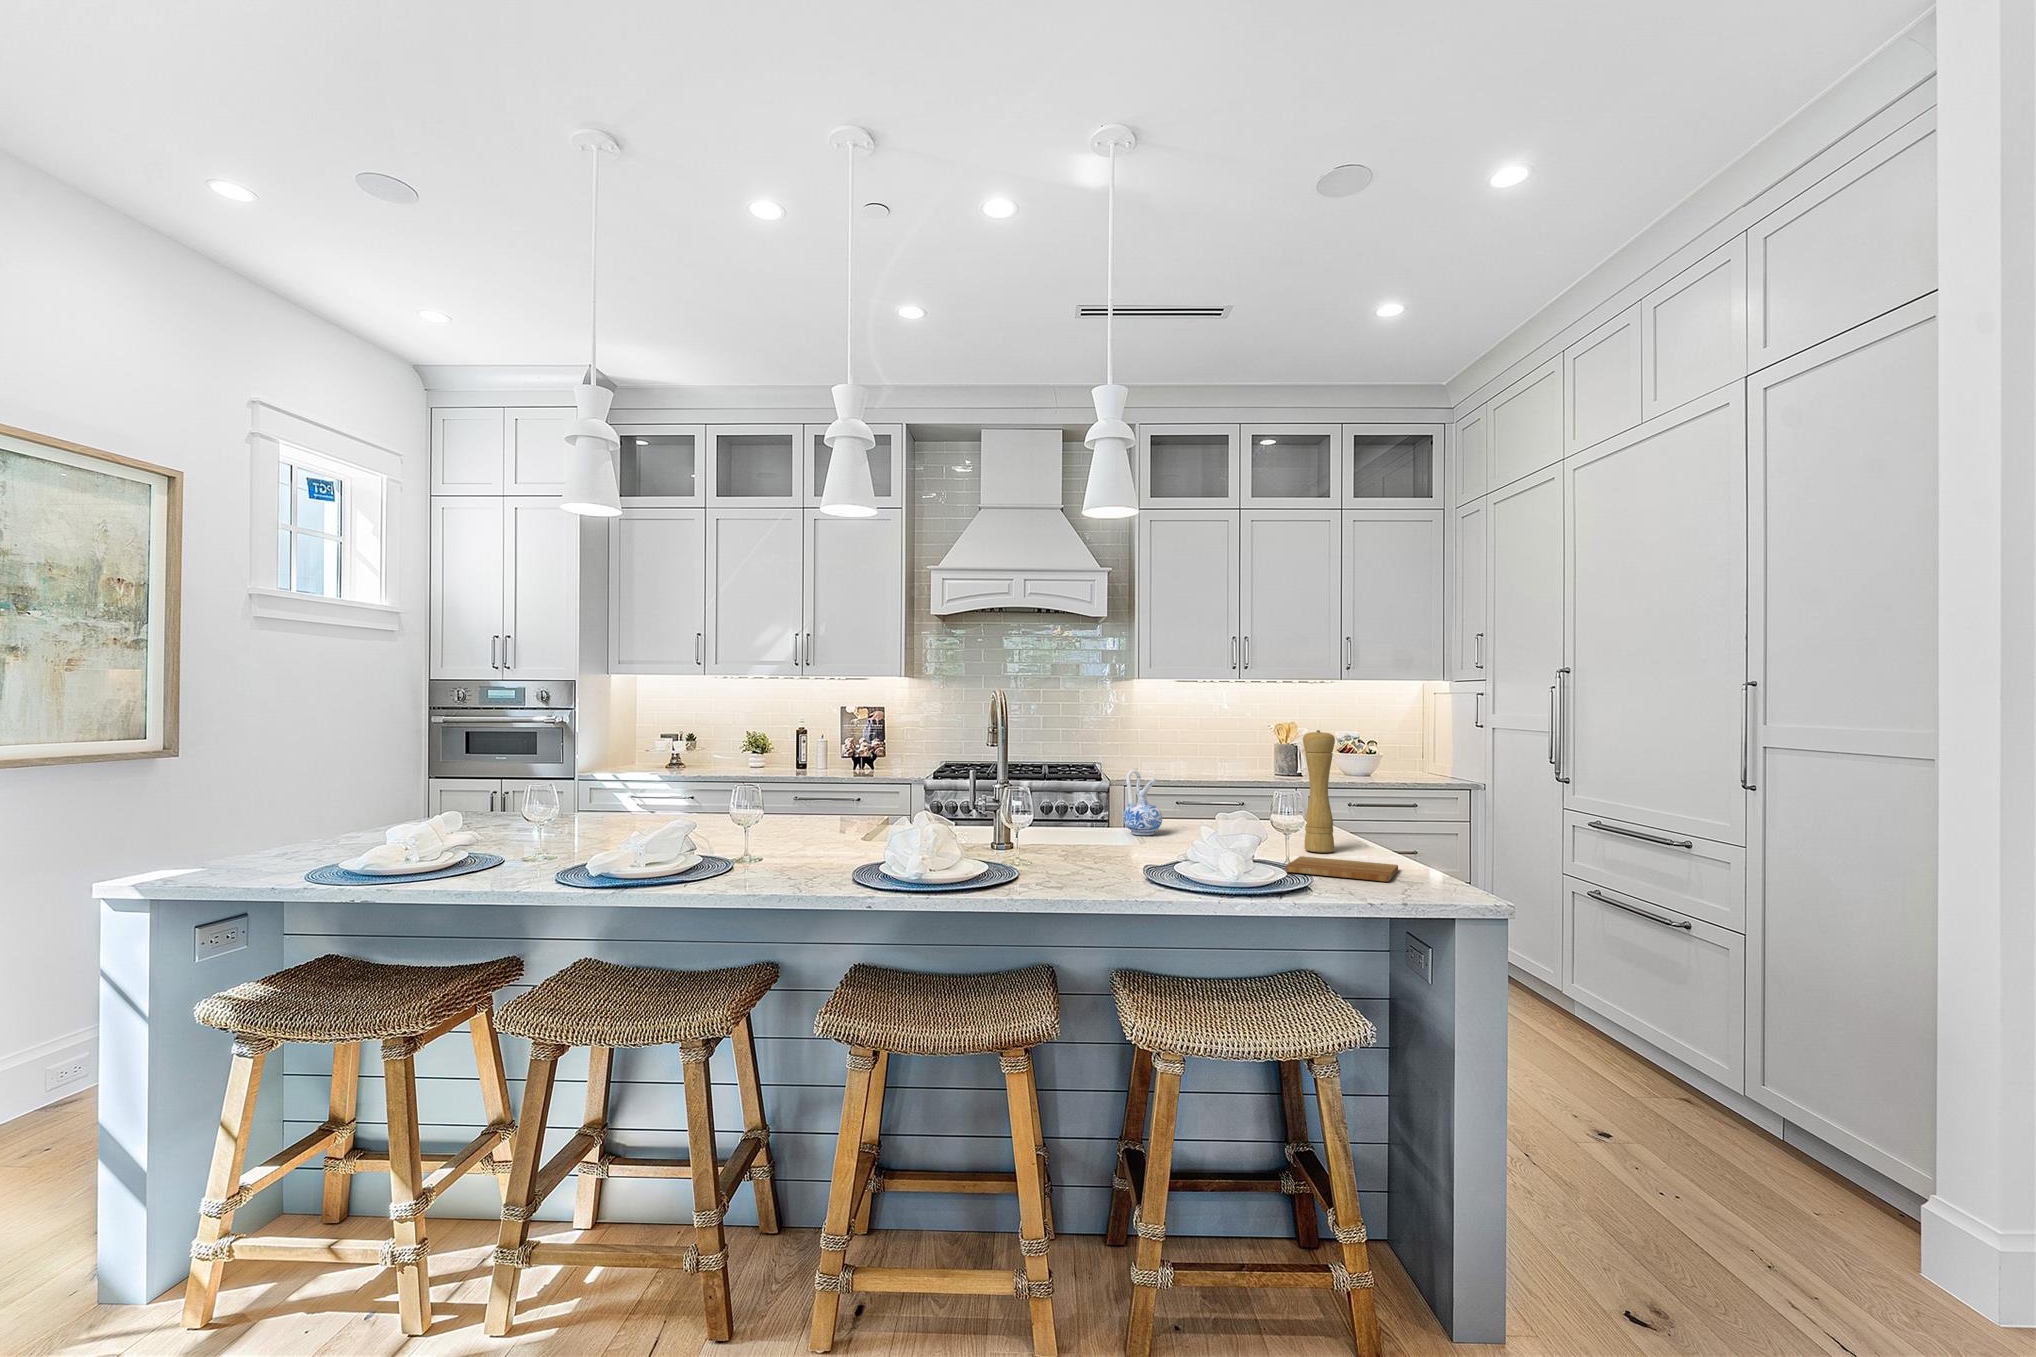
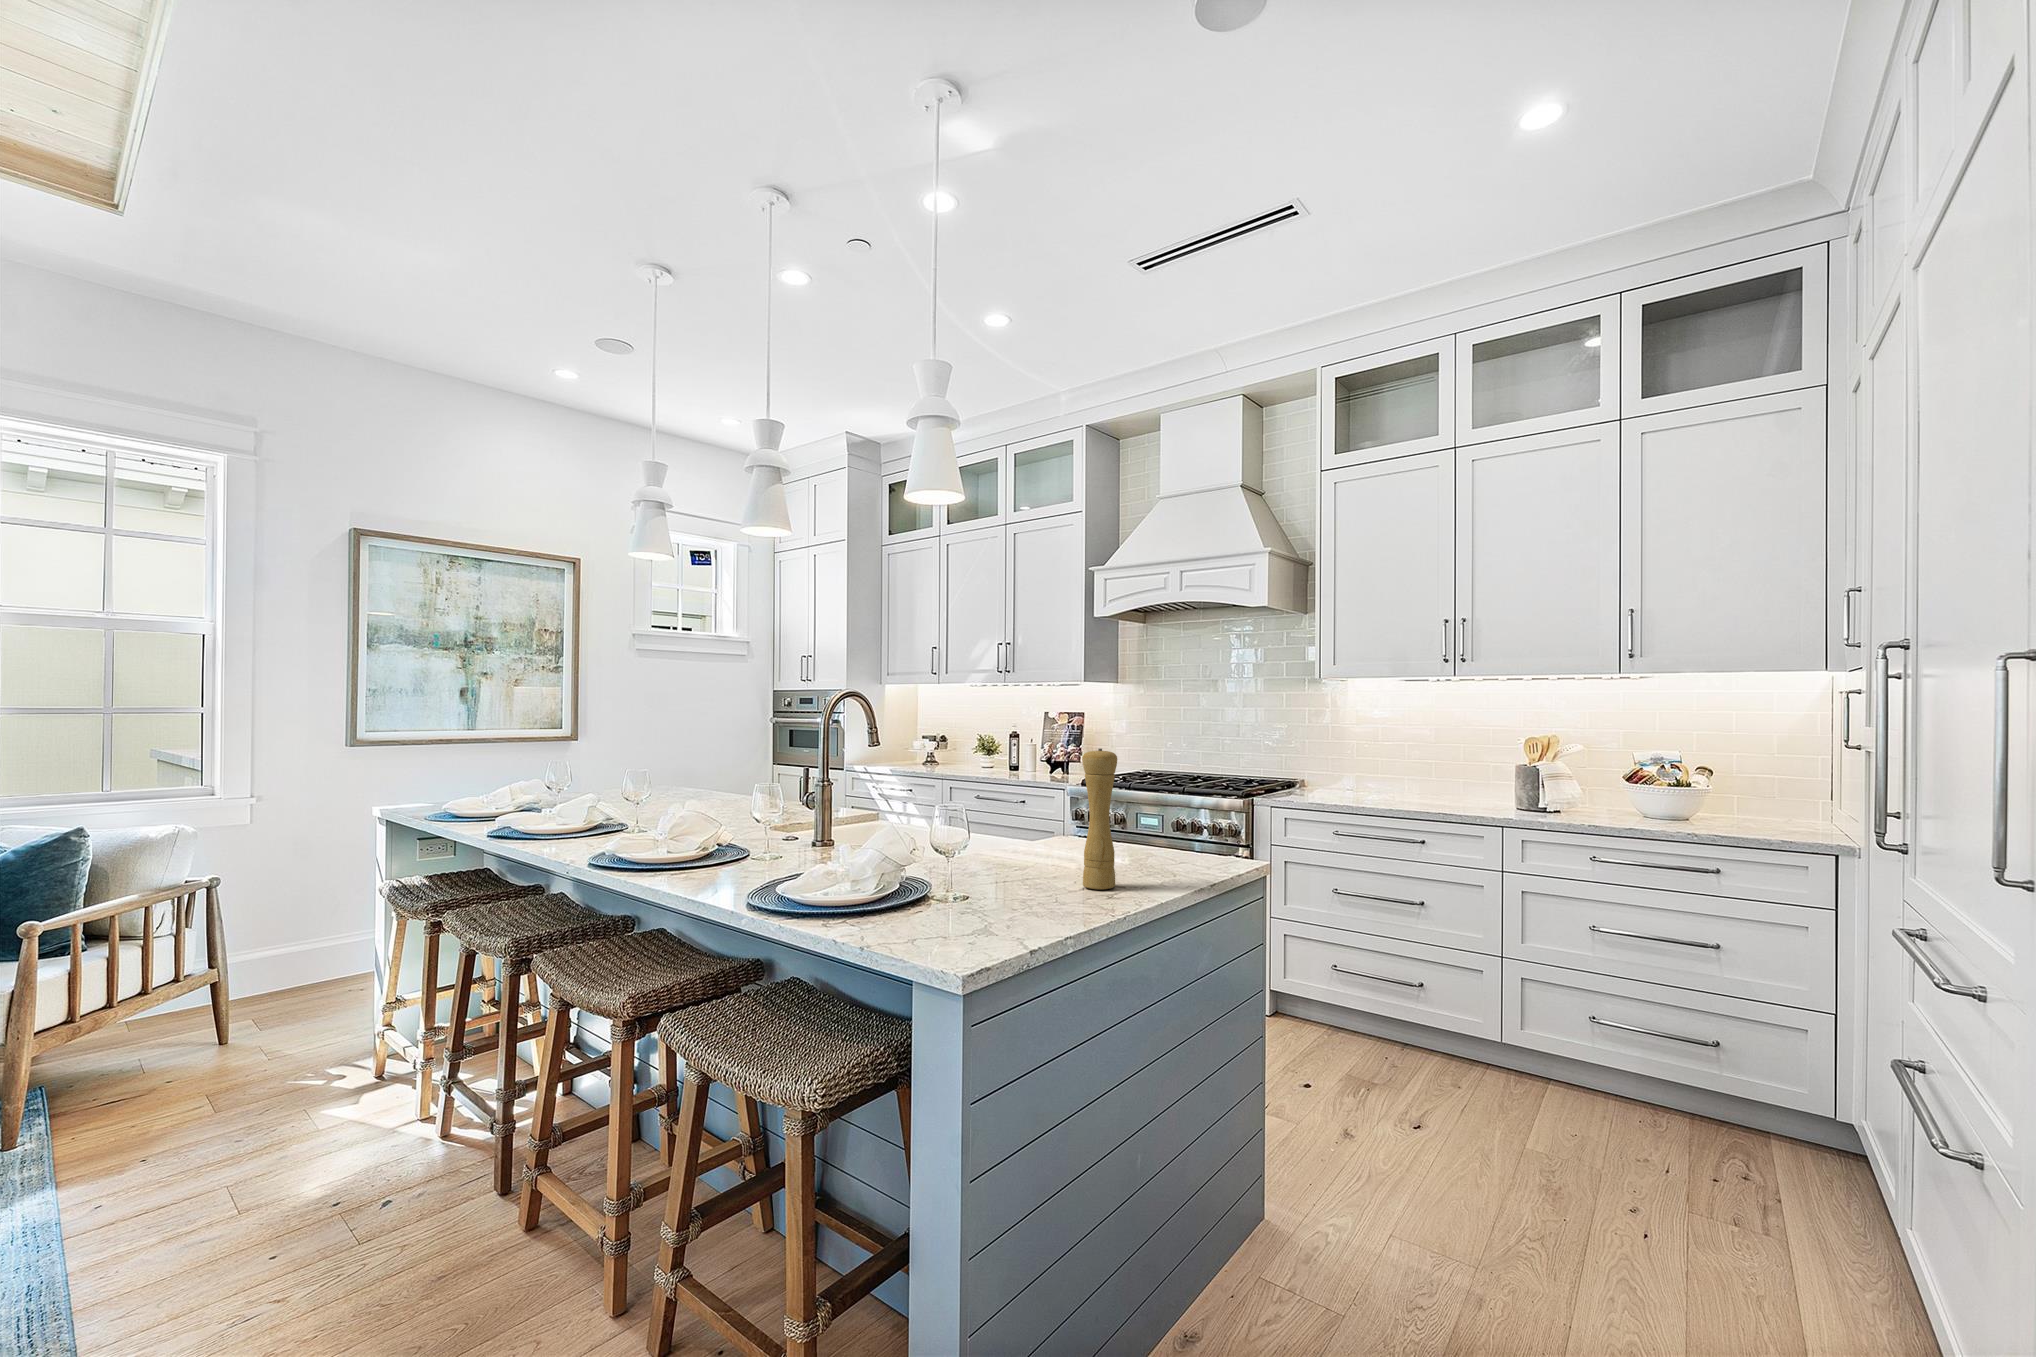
ceramic pitcher: present [1123,770,1162,835] -> none [1001,784,1041,852]
cutting board: present [1286,856,1398,882] -> none [968,888,1082,924]

